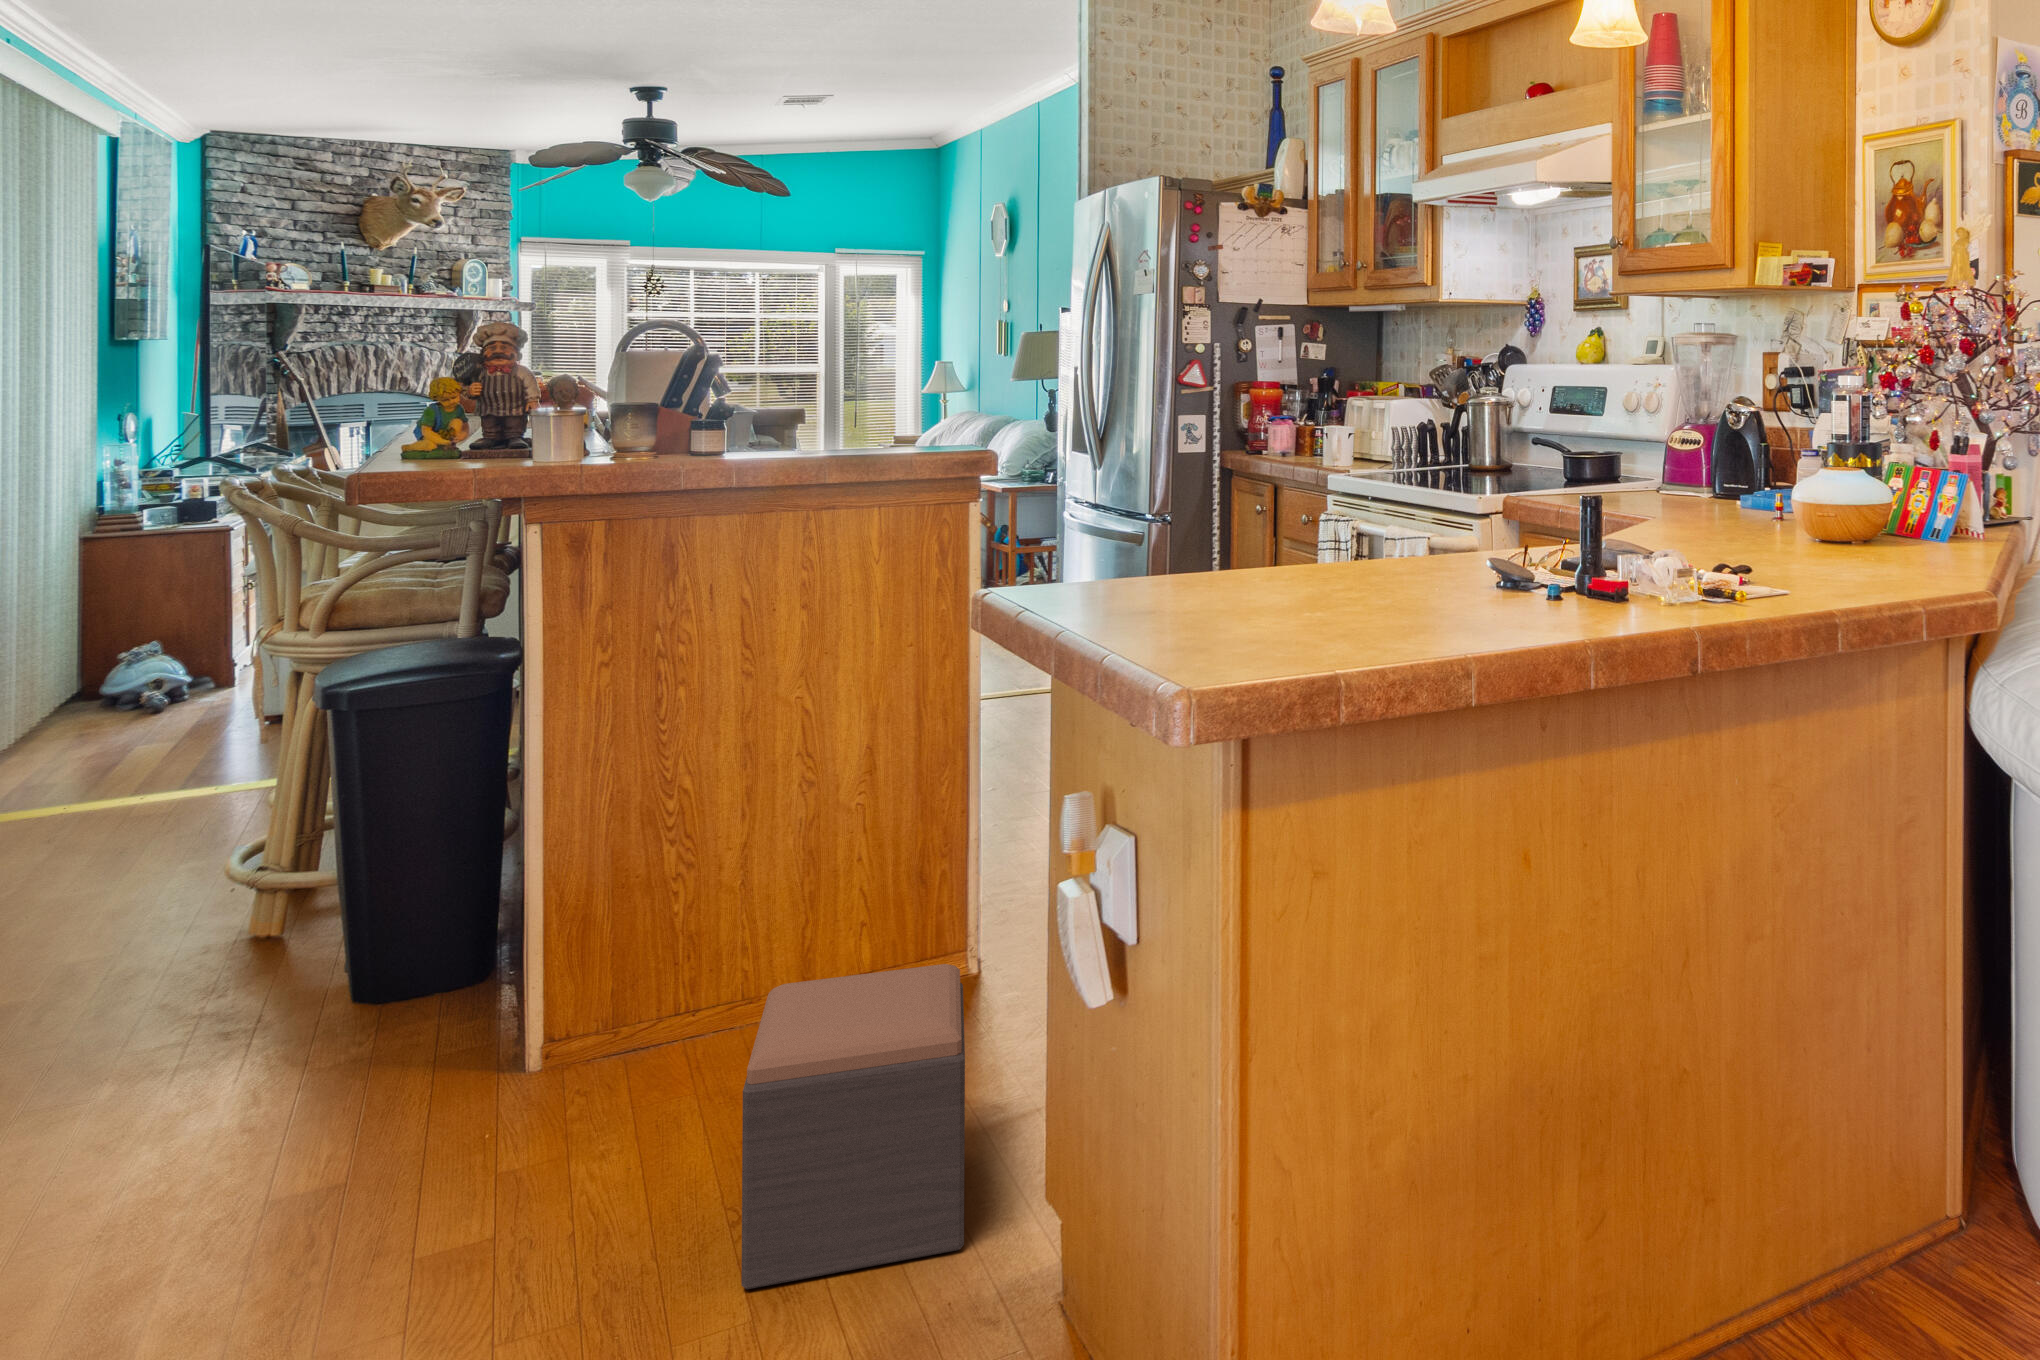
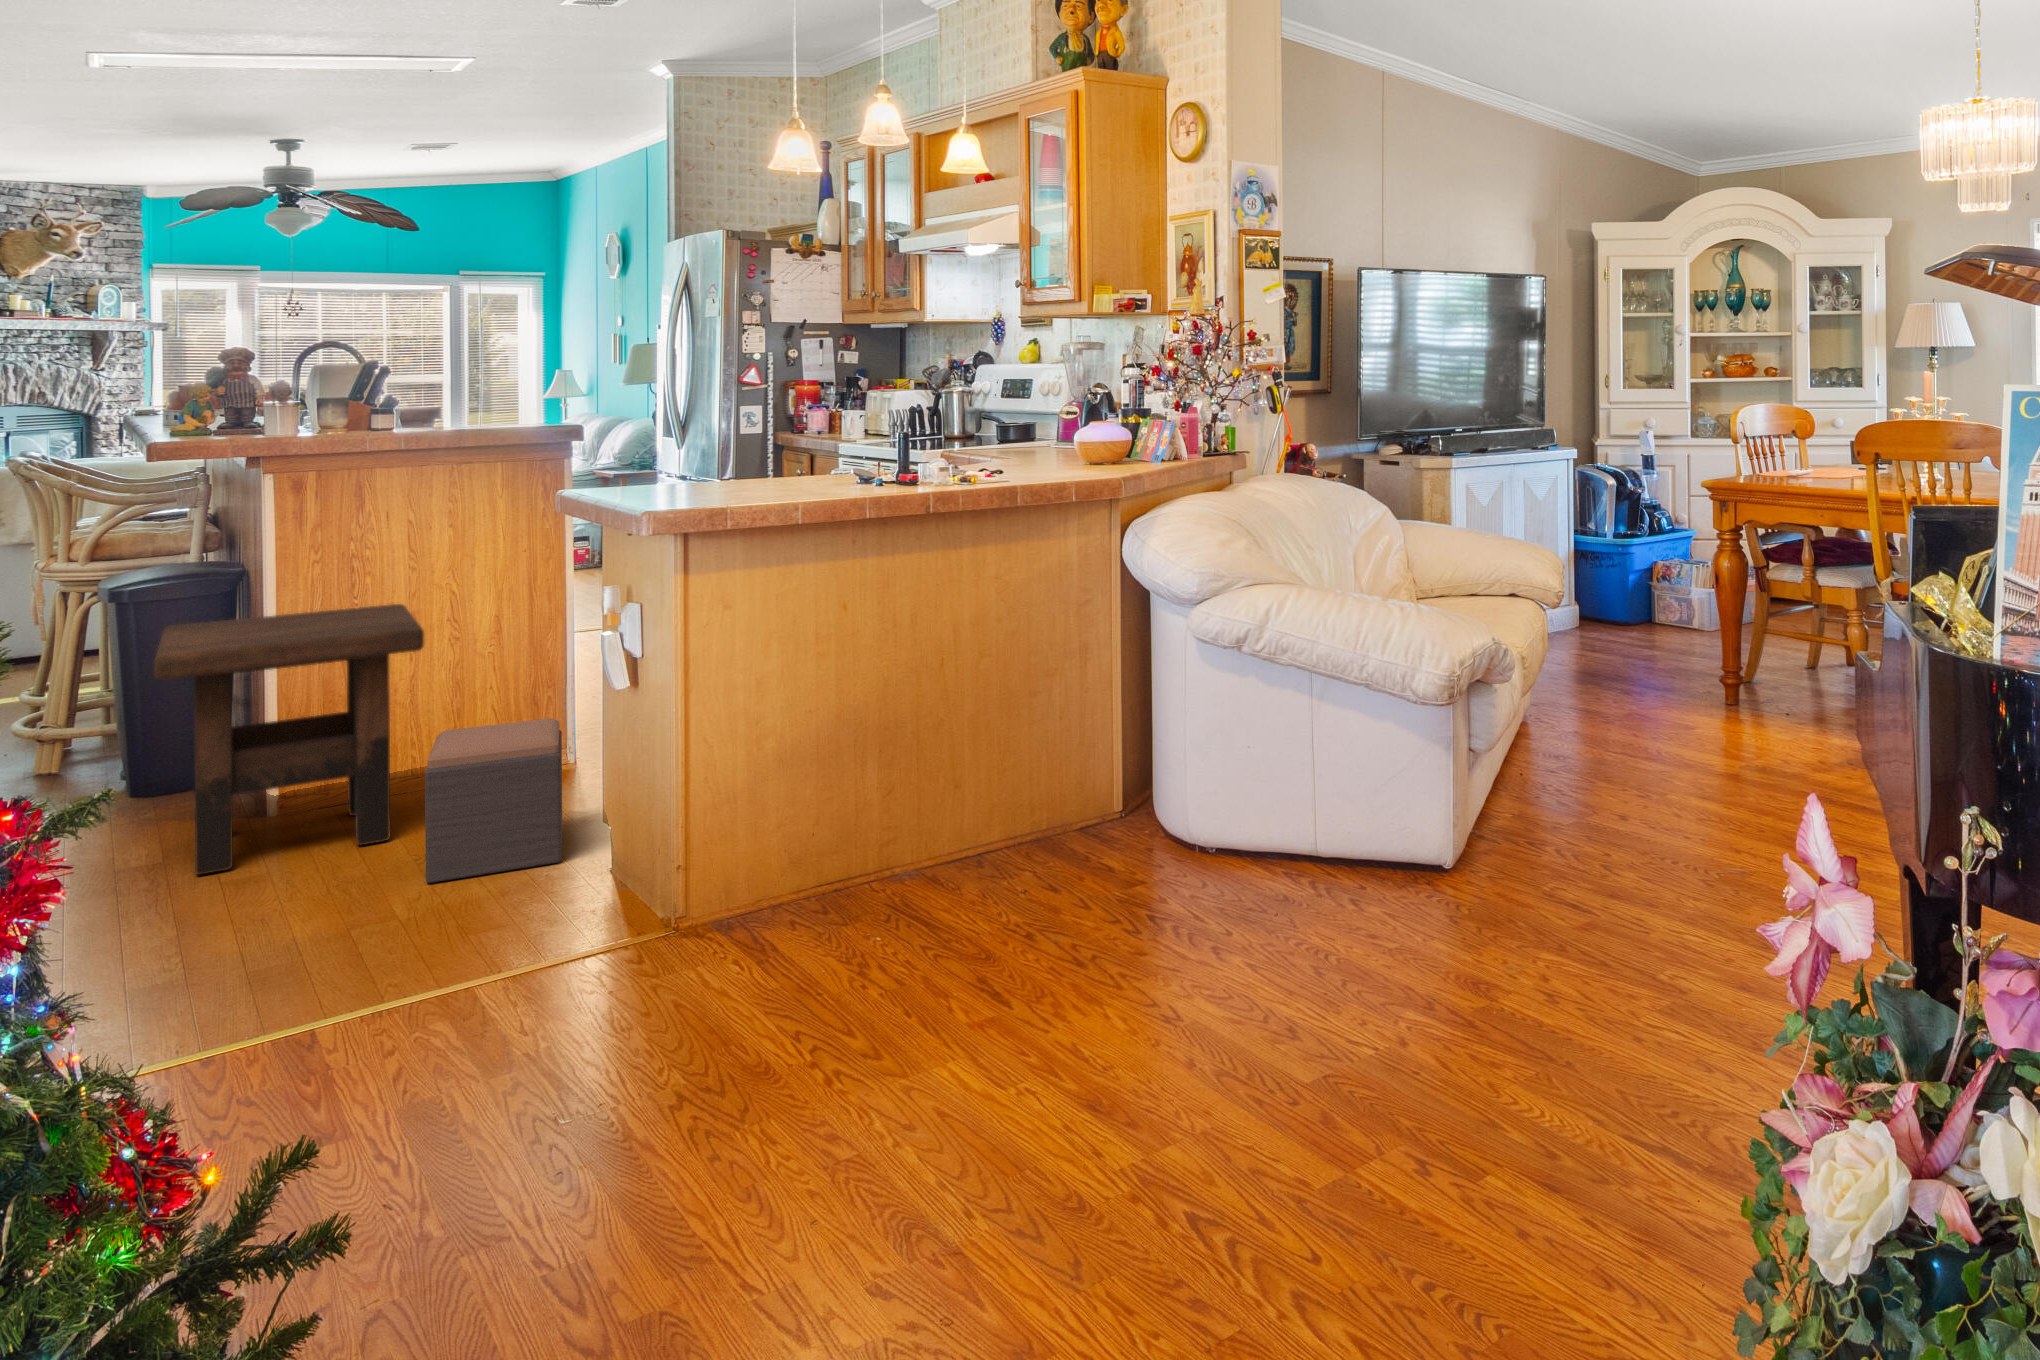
side table: none [326,732,753,1217] -> present [154,604,424,875]

